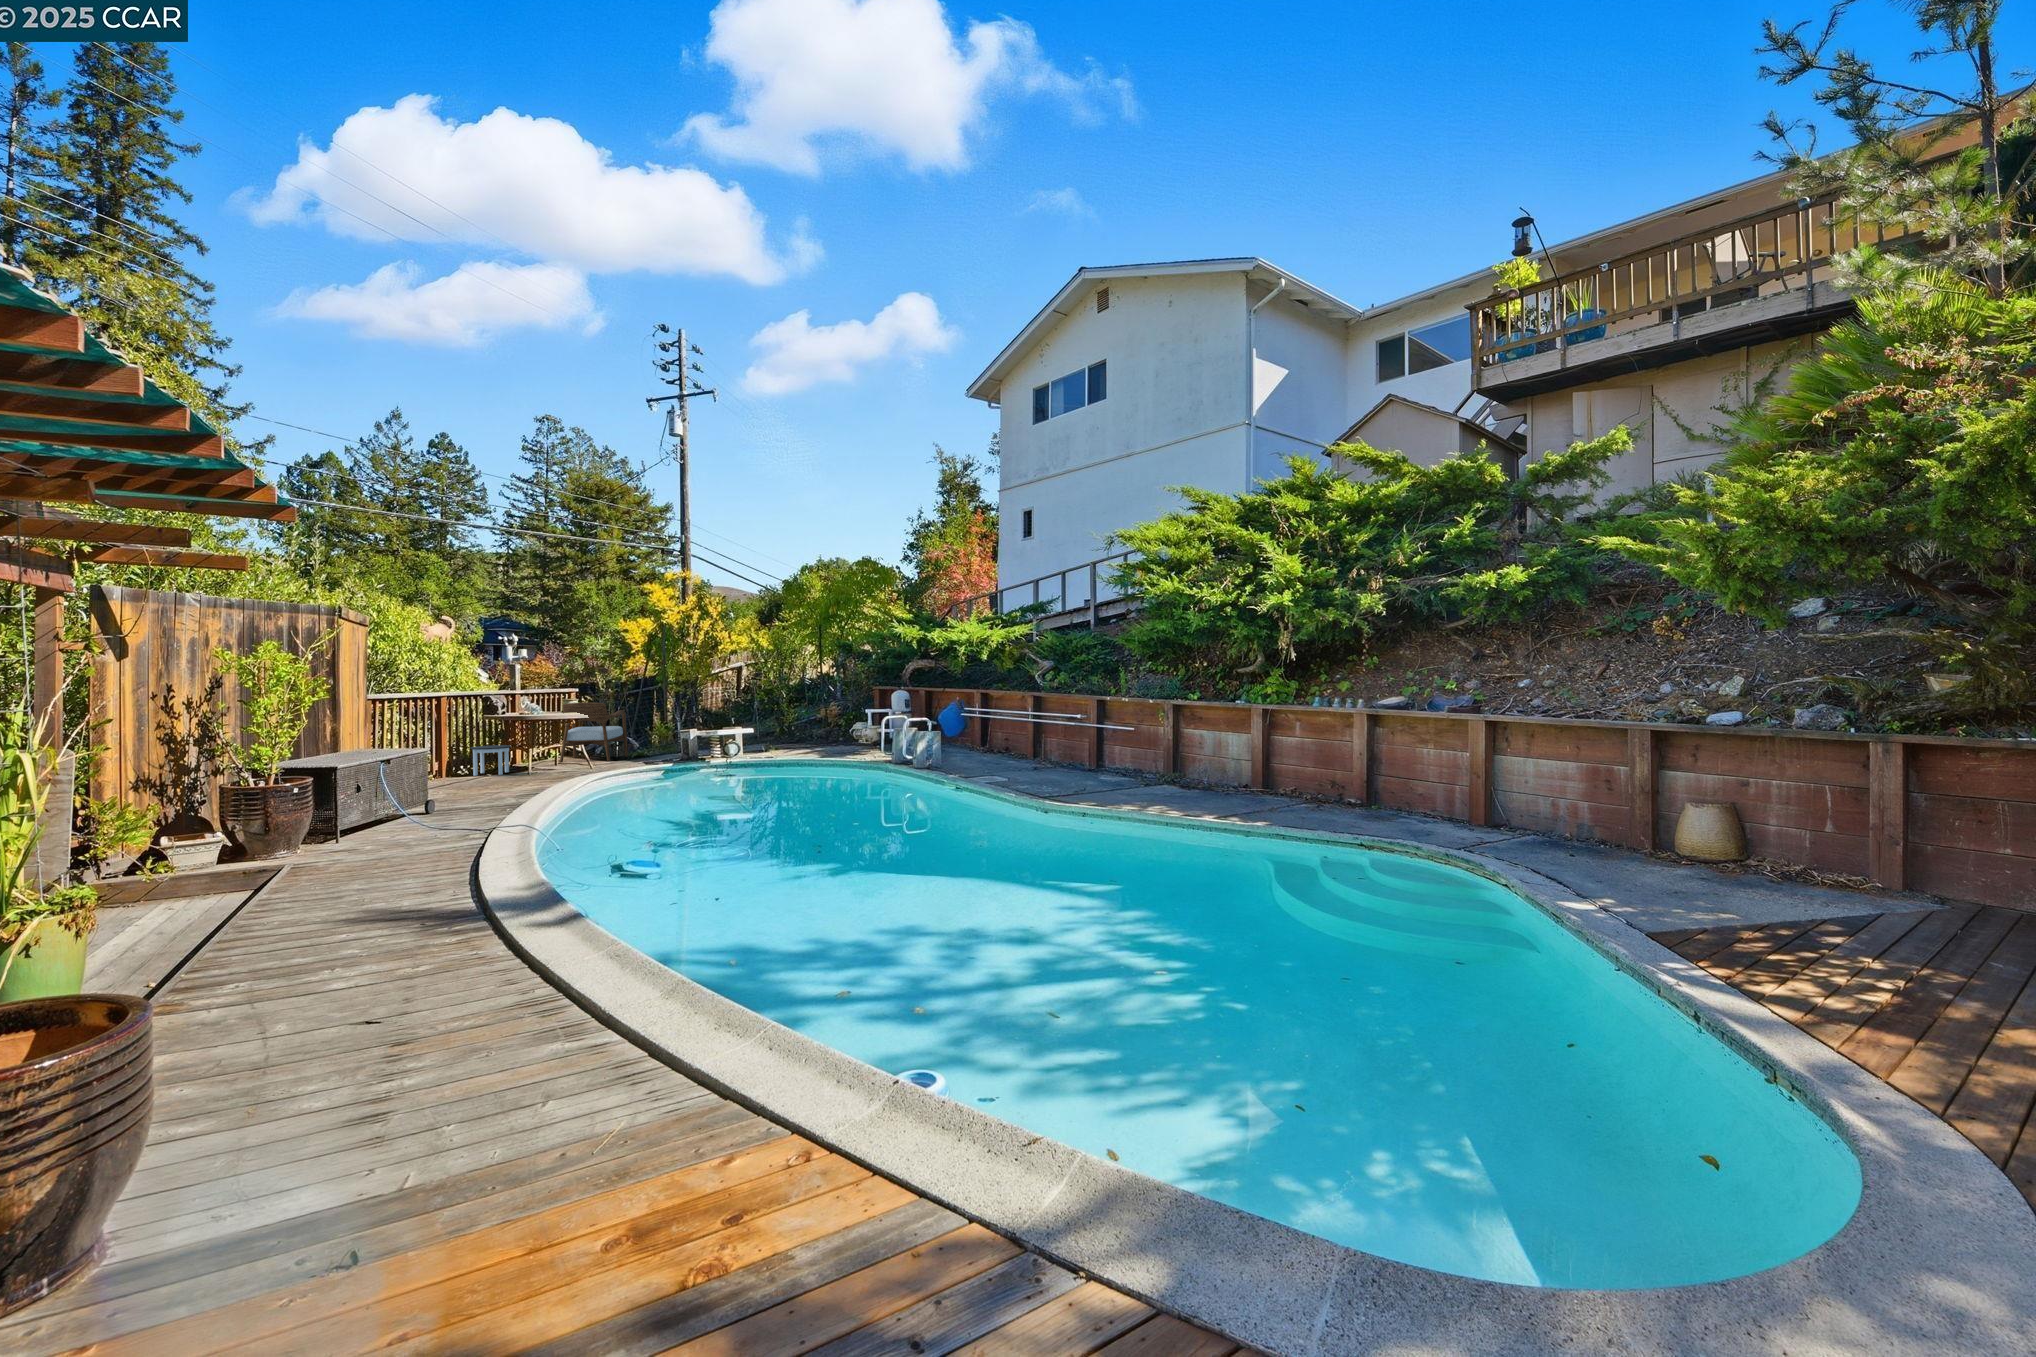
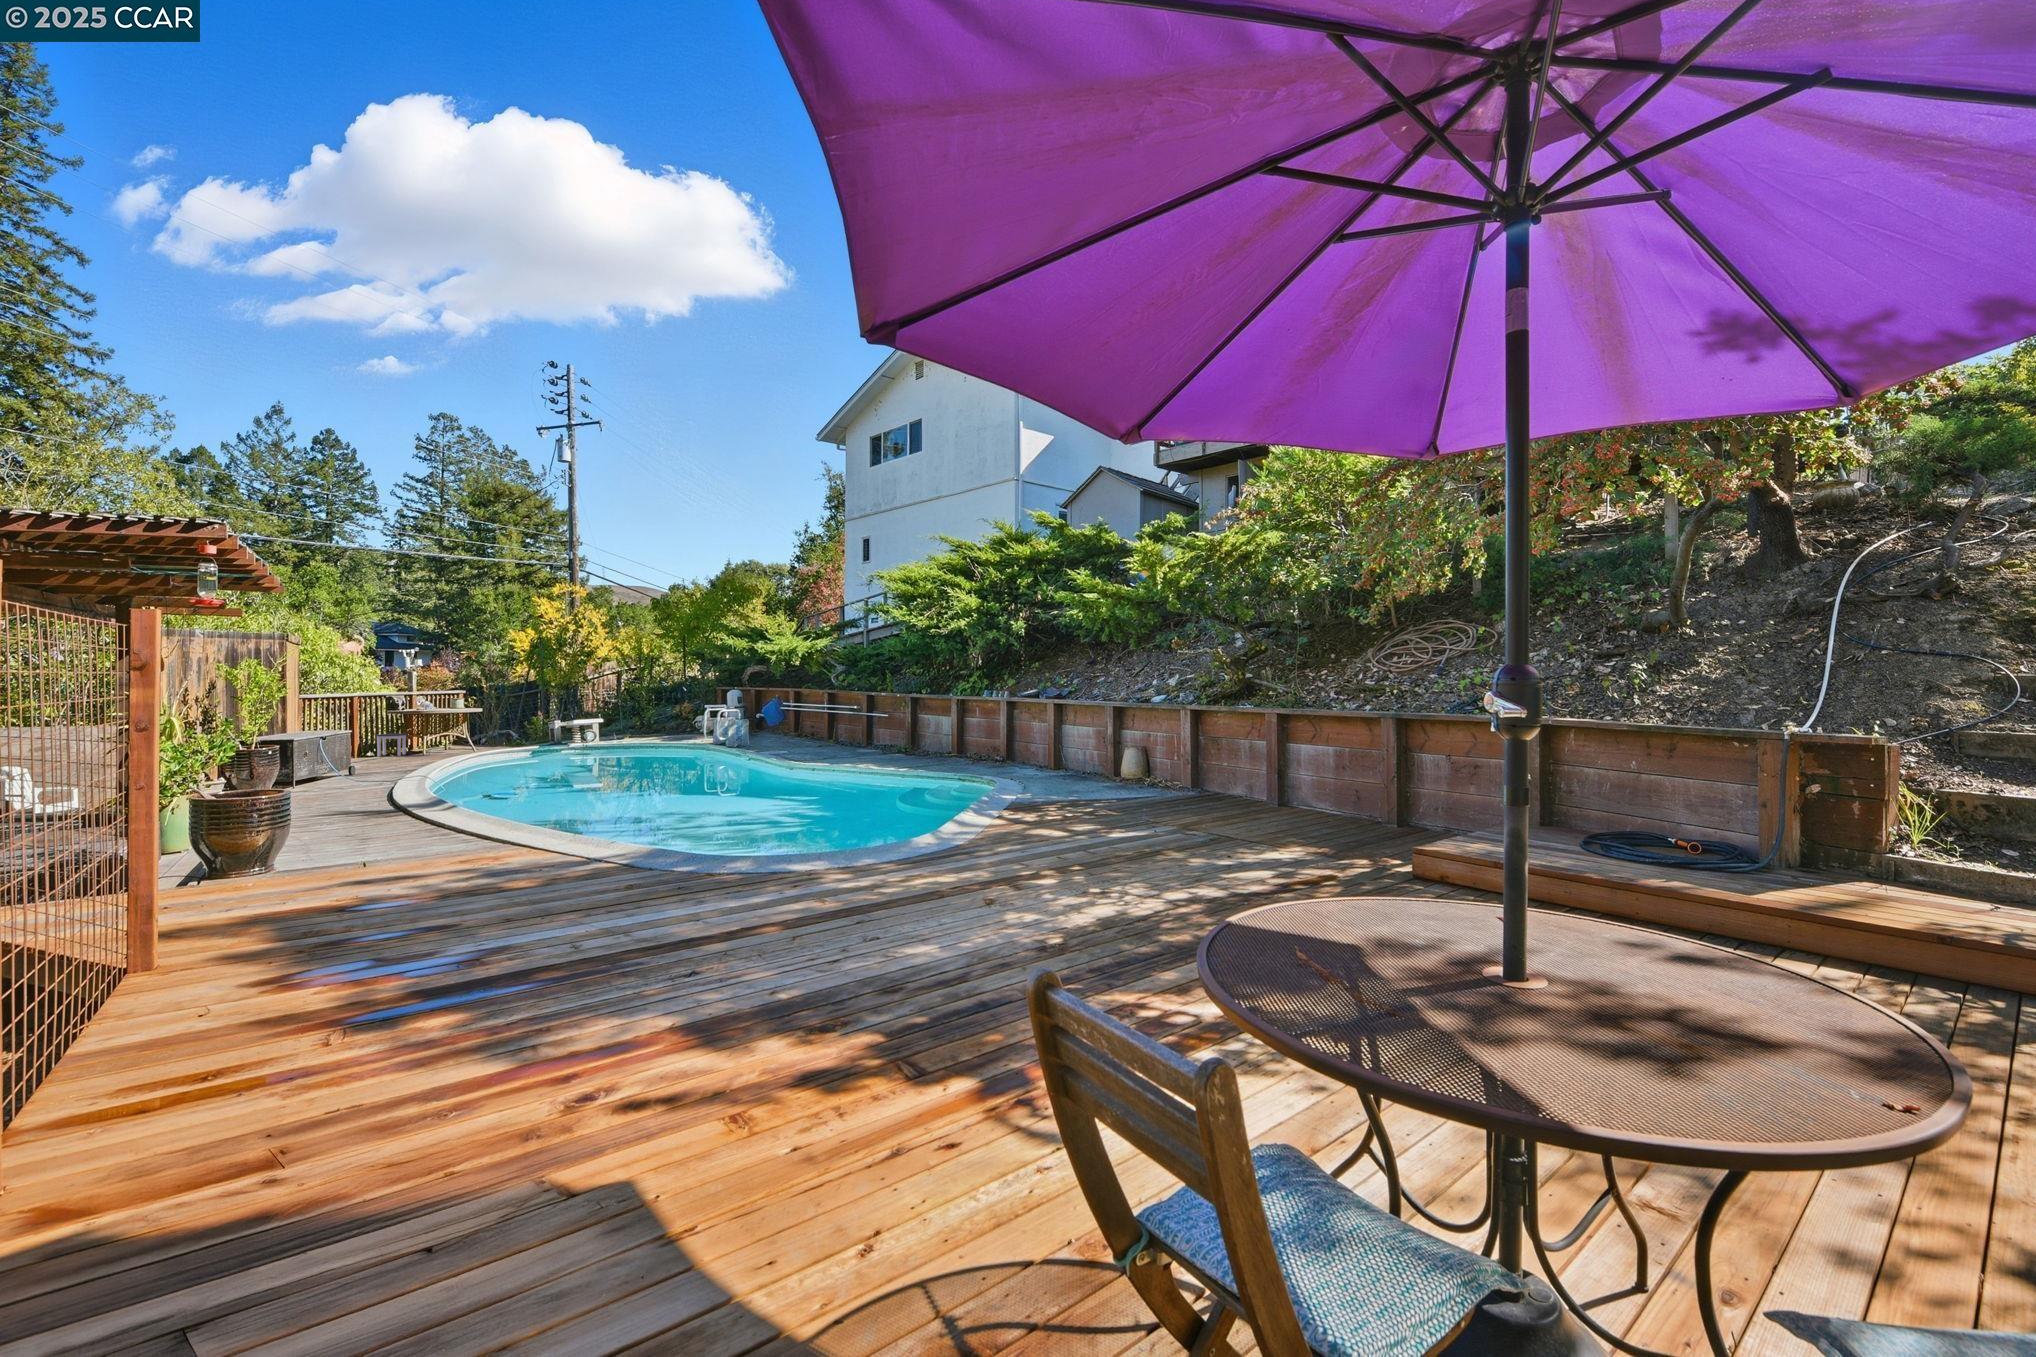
armchair: present [560,702,628,762] -> none [447,701,505,748]

